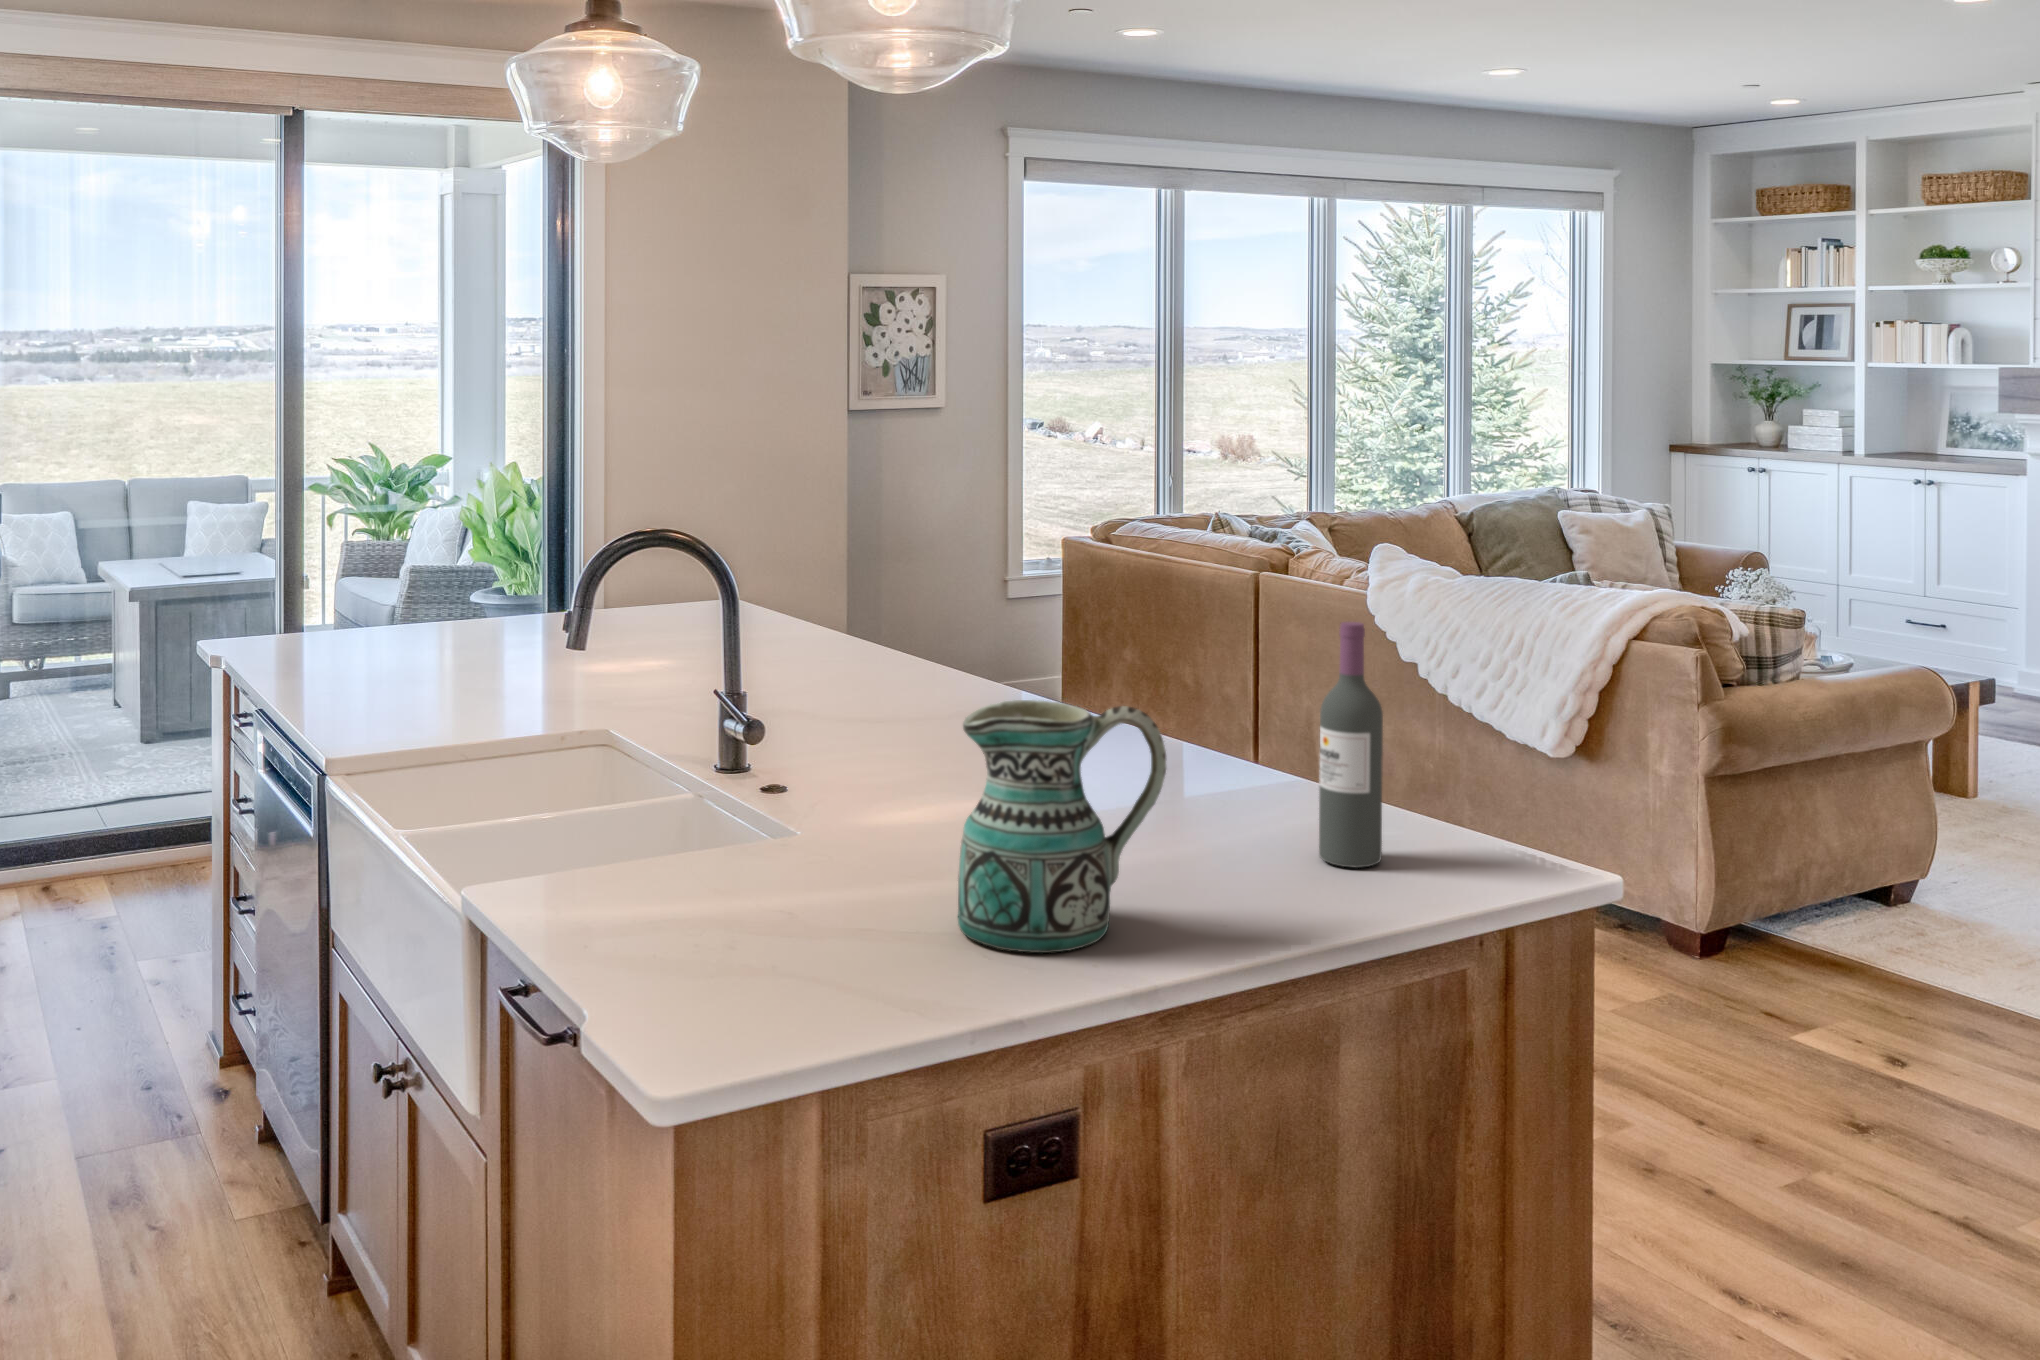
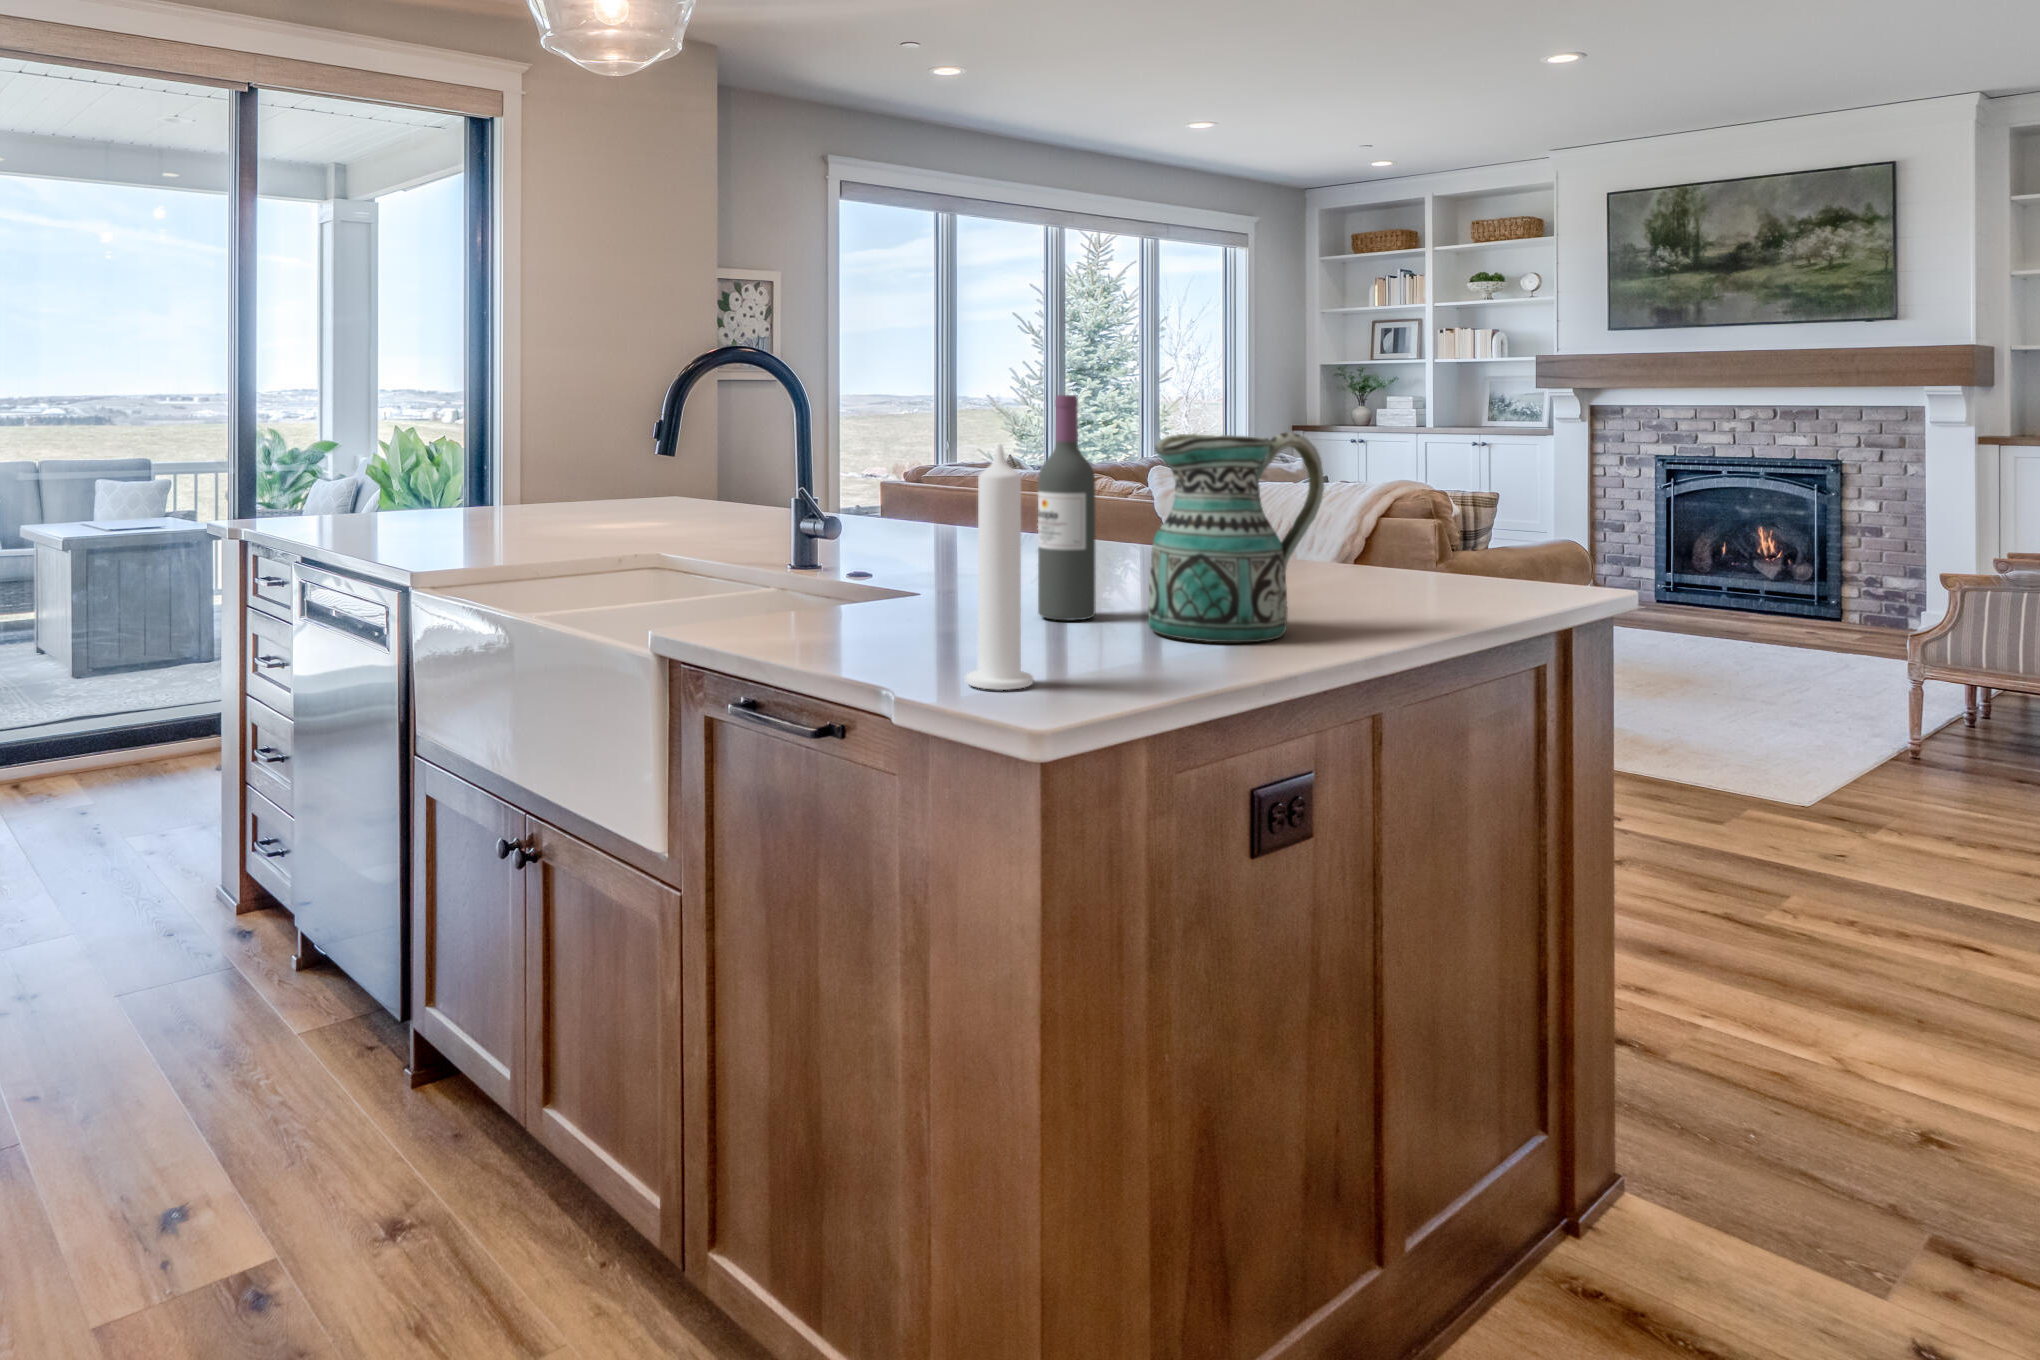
wine bottle: present [1319,622,1383,868] -> present [1038,395,1096,620]
candle: none [664,759,736,1023] -> present [966,444,1033,690]

